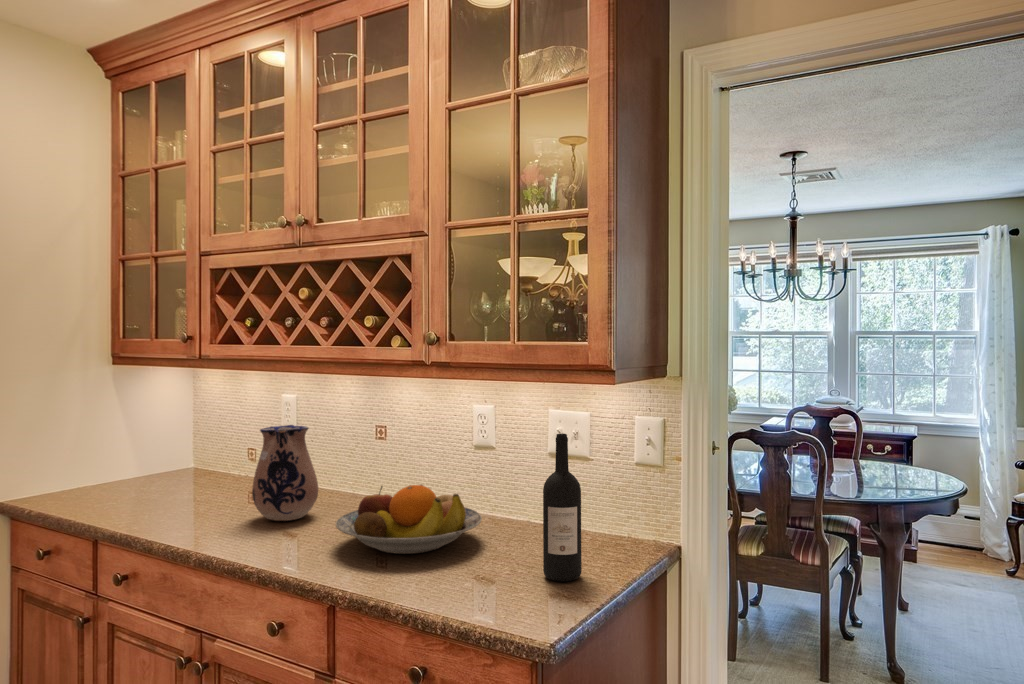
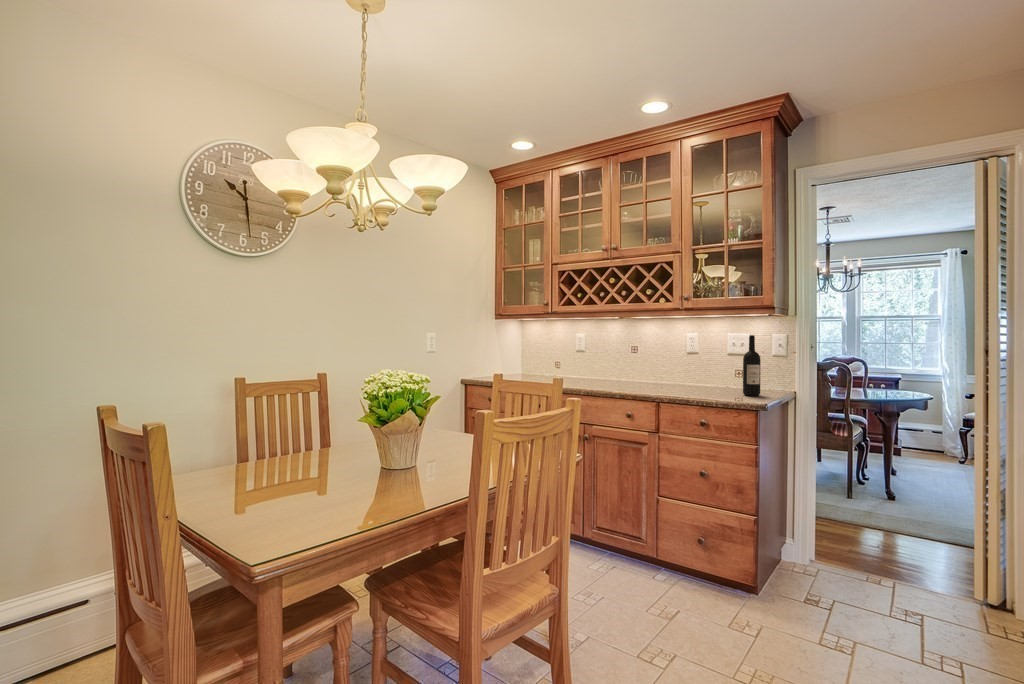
ceramic pitcher: present [252,425,318,521] -> none [585,342,614,384]
fruit bowl: present [336,485,482,554] -> none [638,362,704,390]

